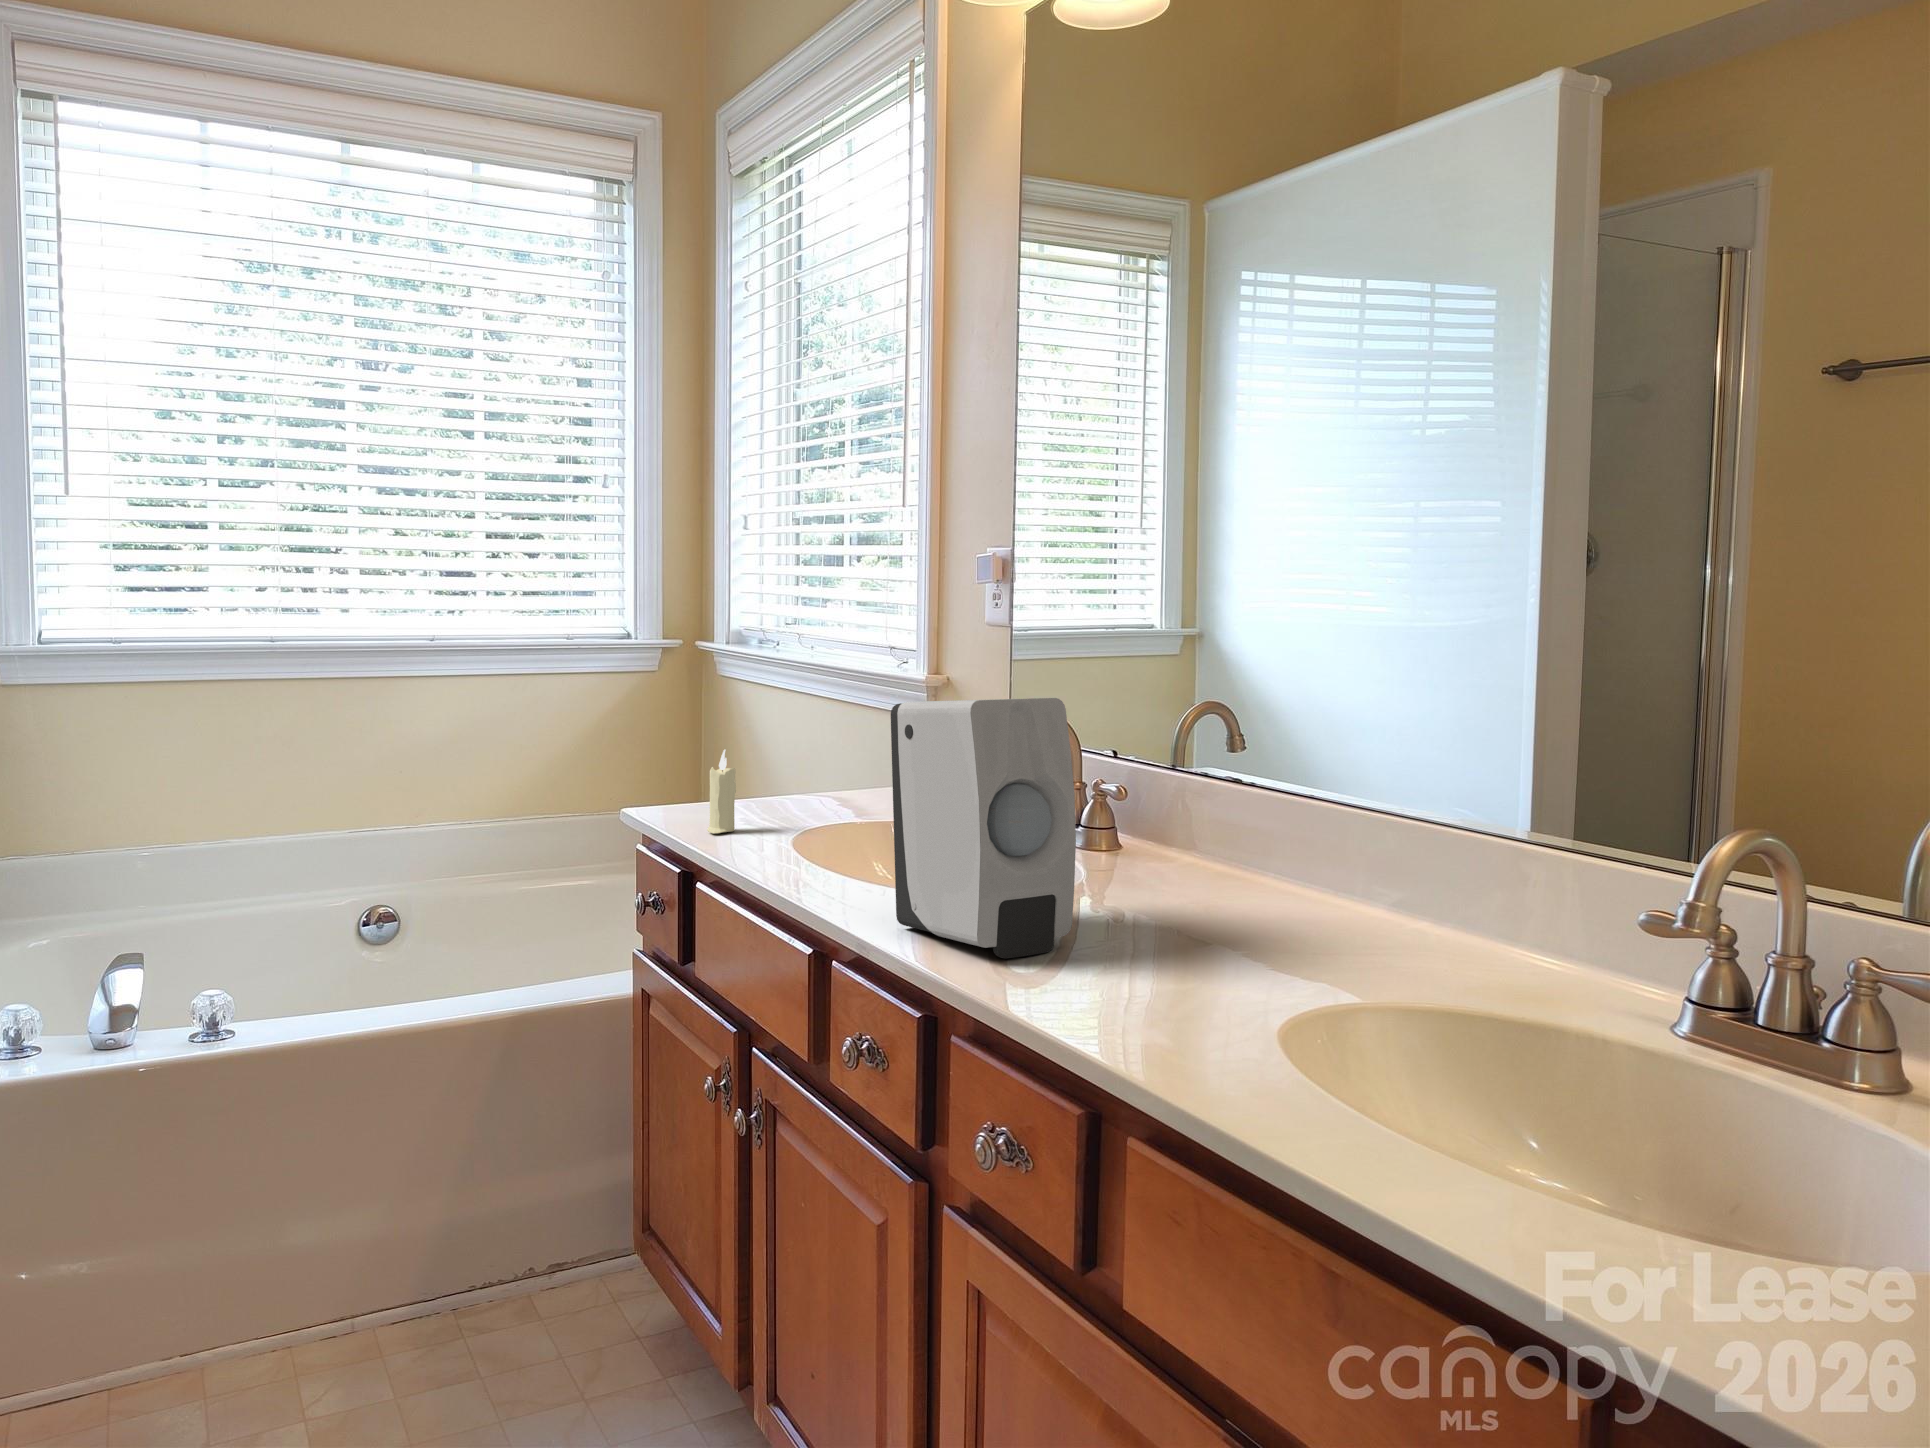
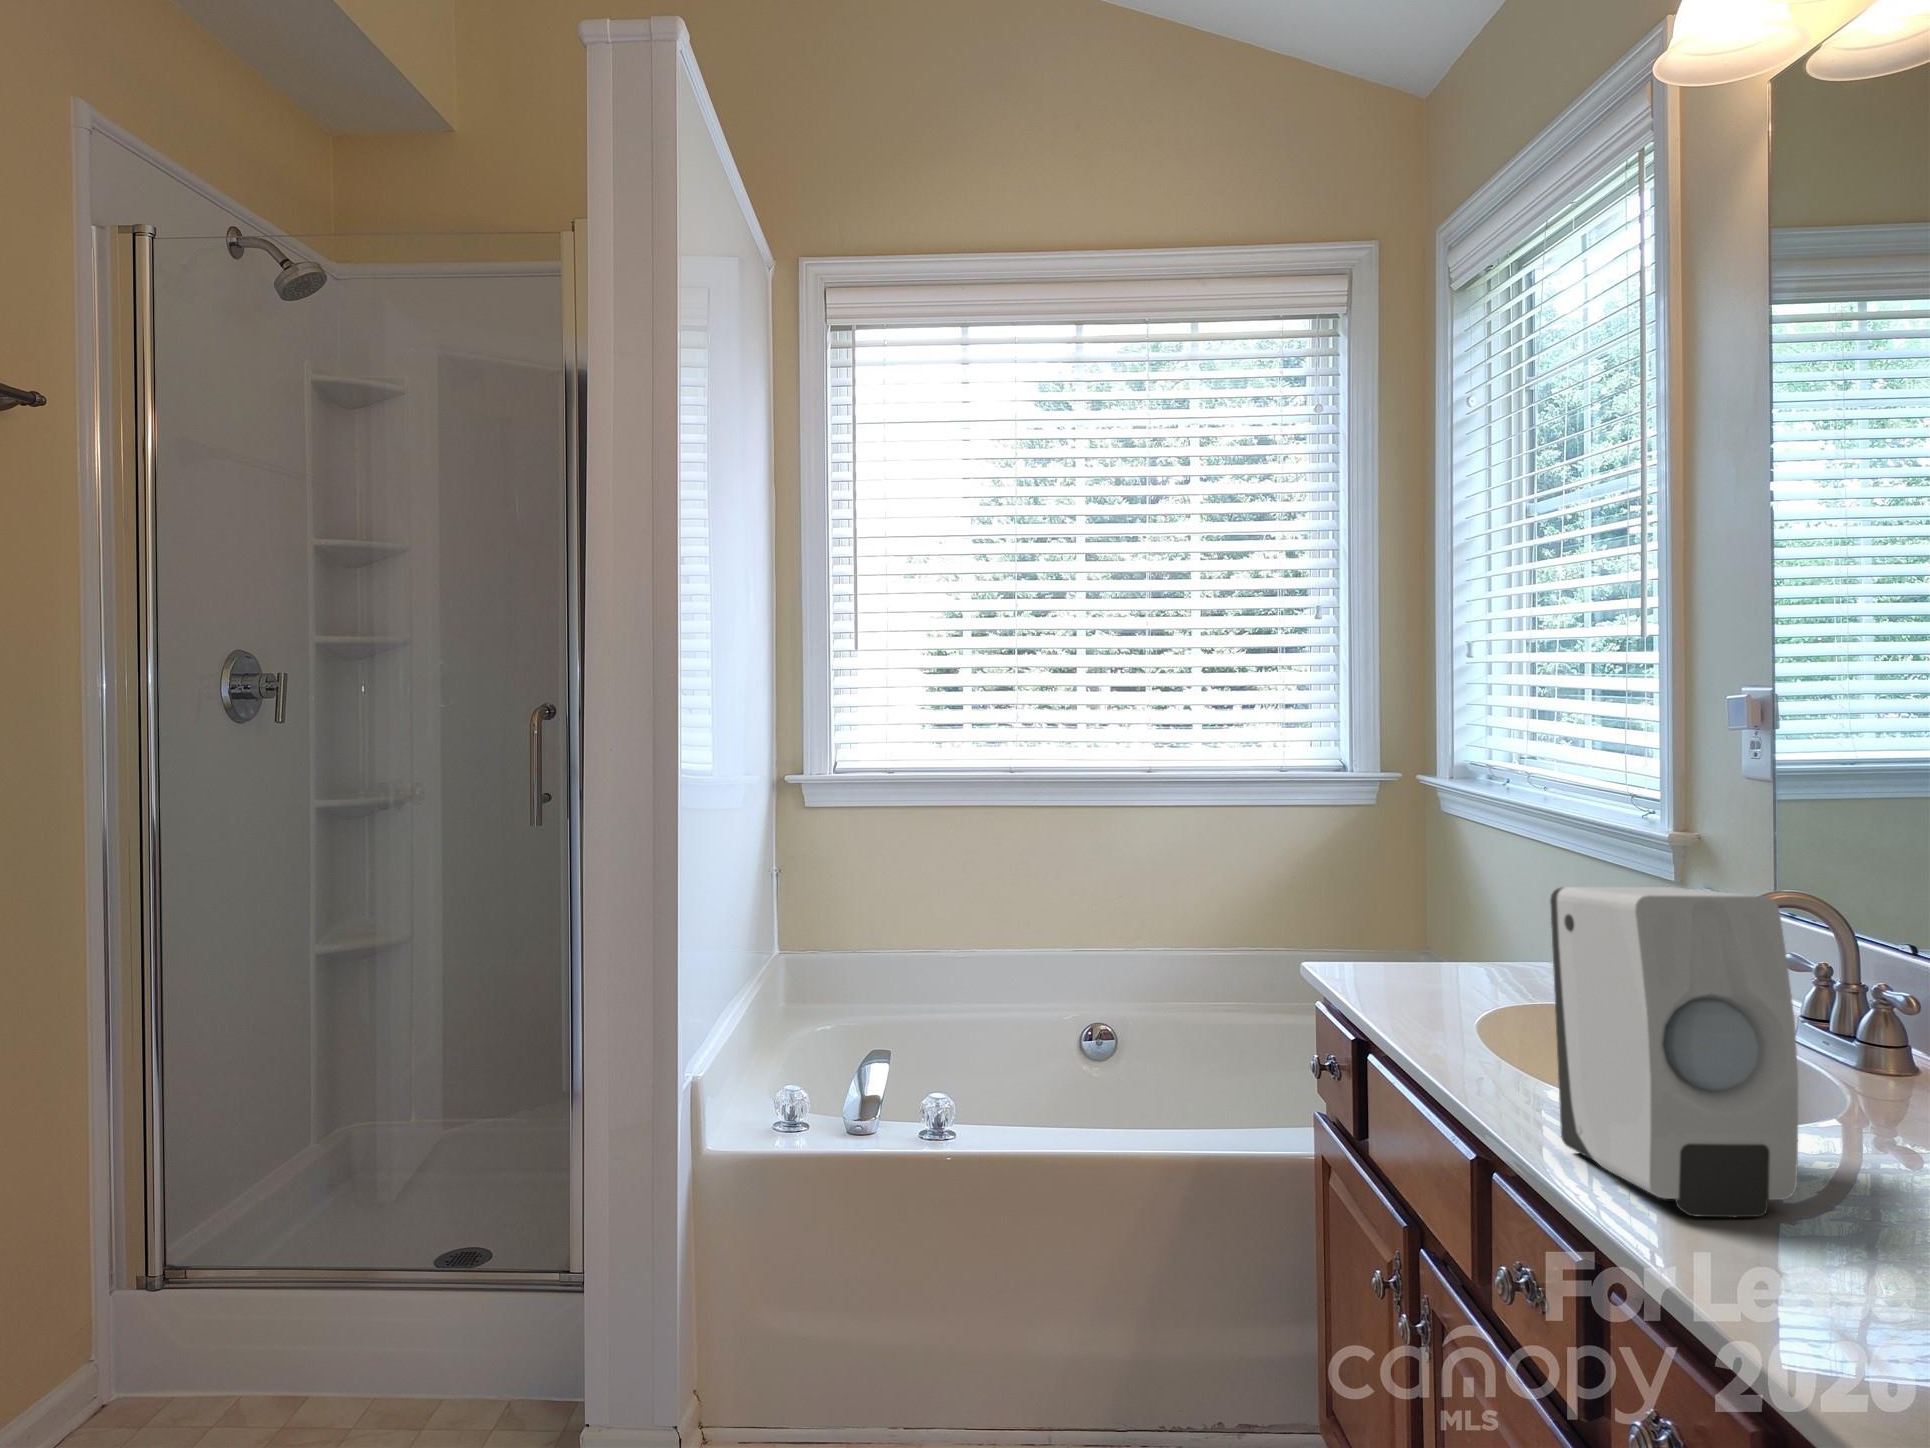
candle: present [707,750,736,833] -> none [1381,910,1414,1001]

